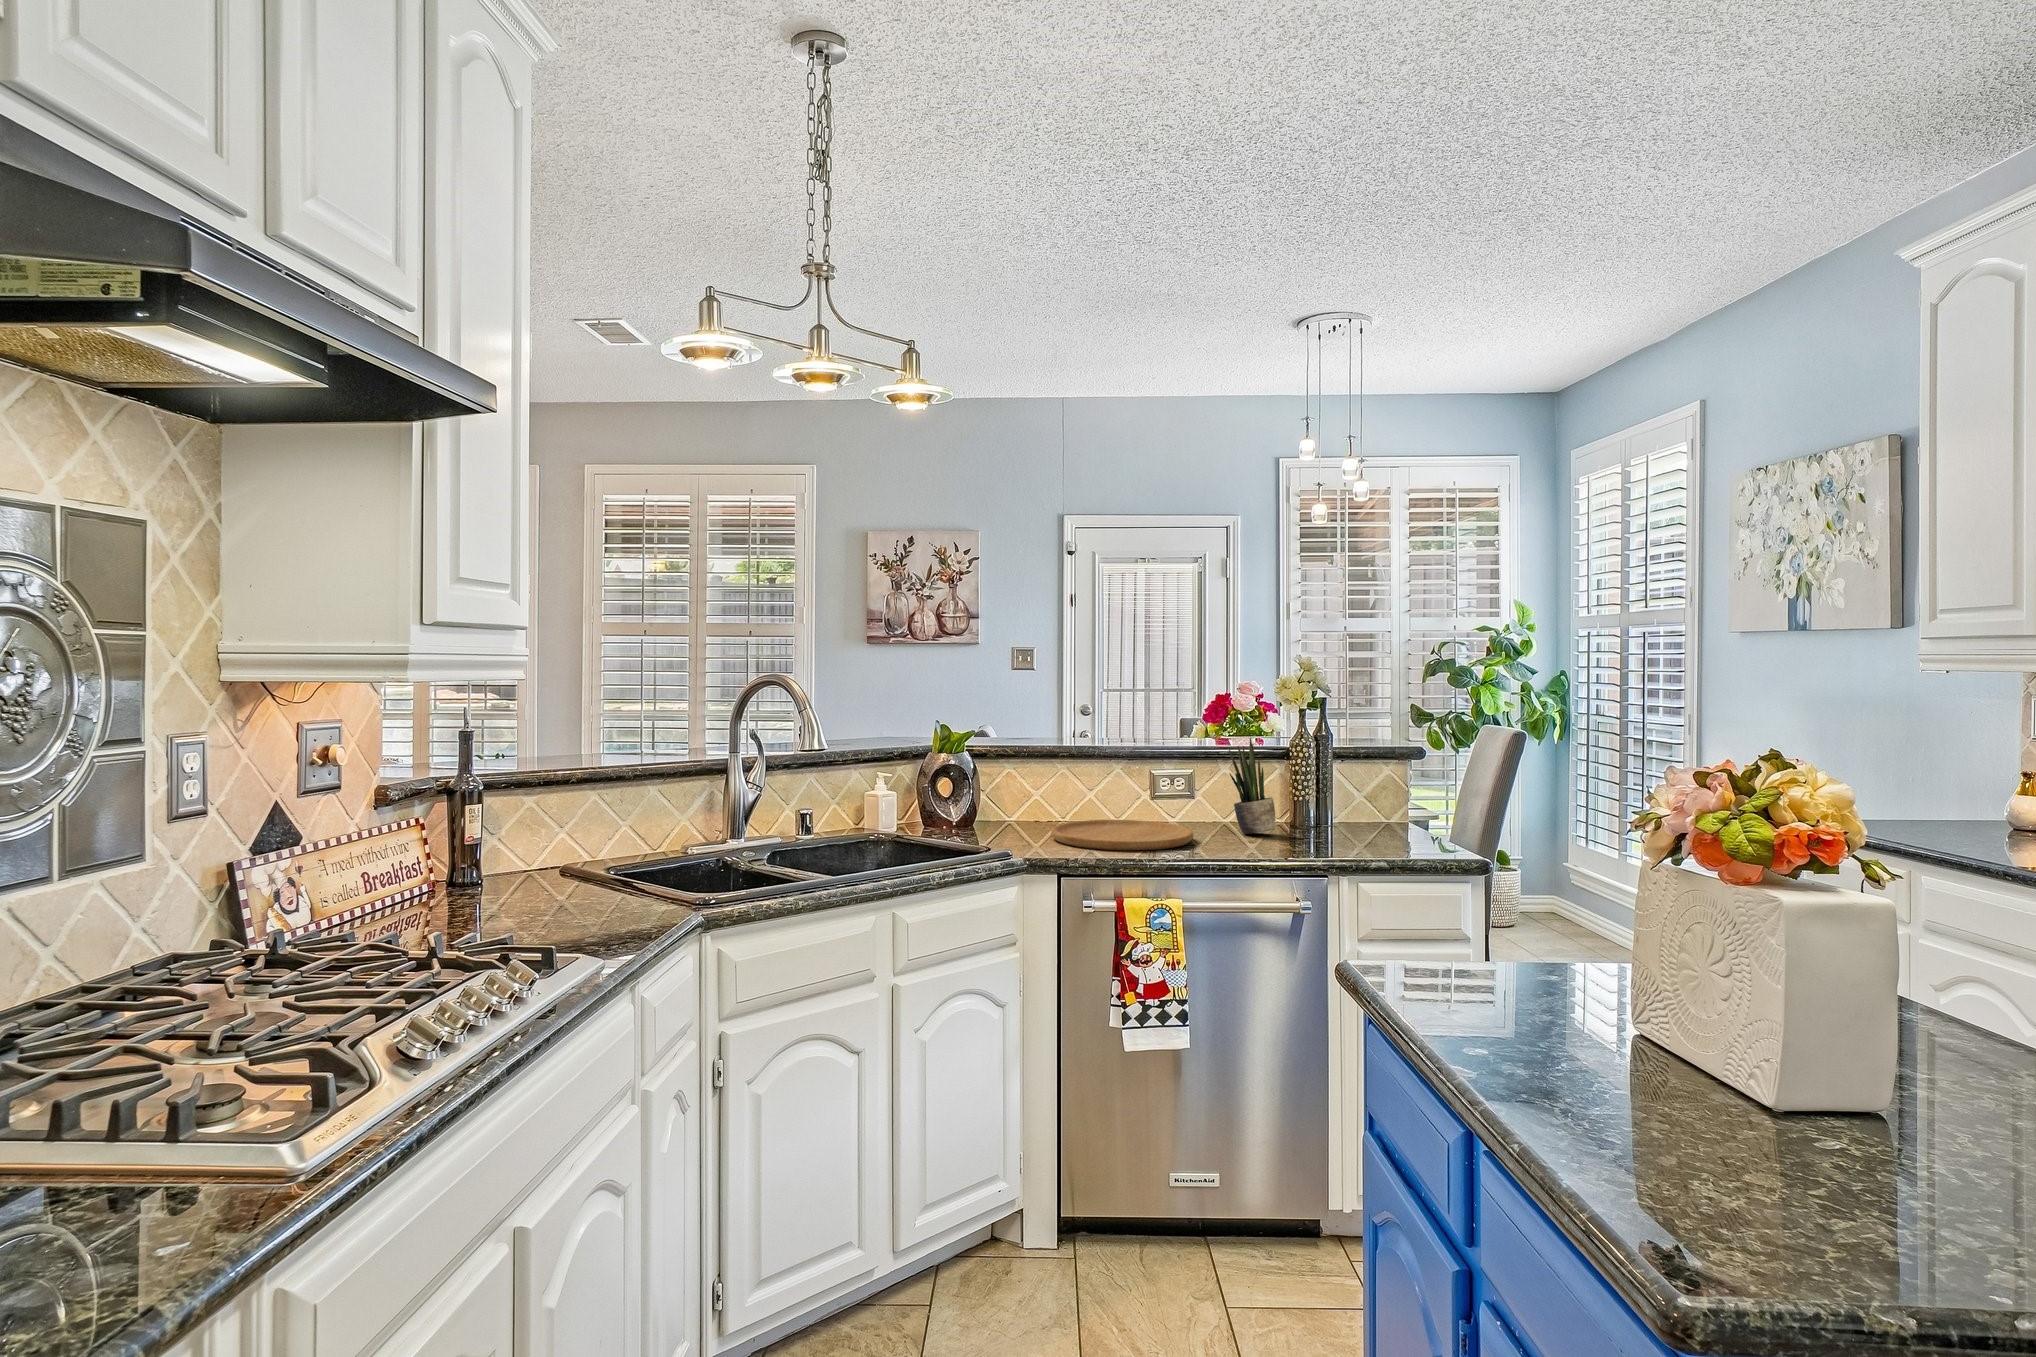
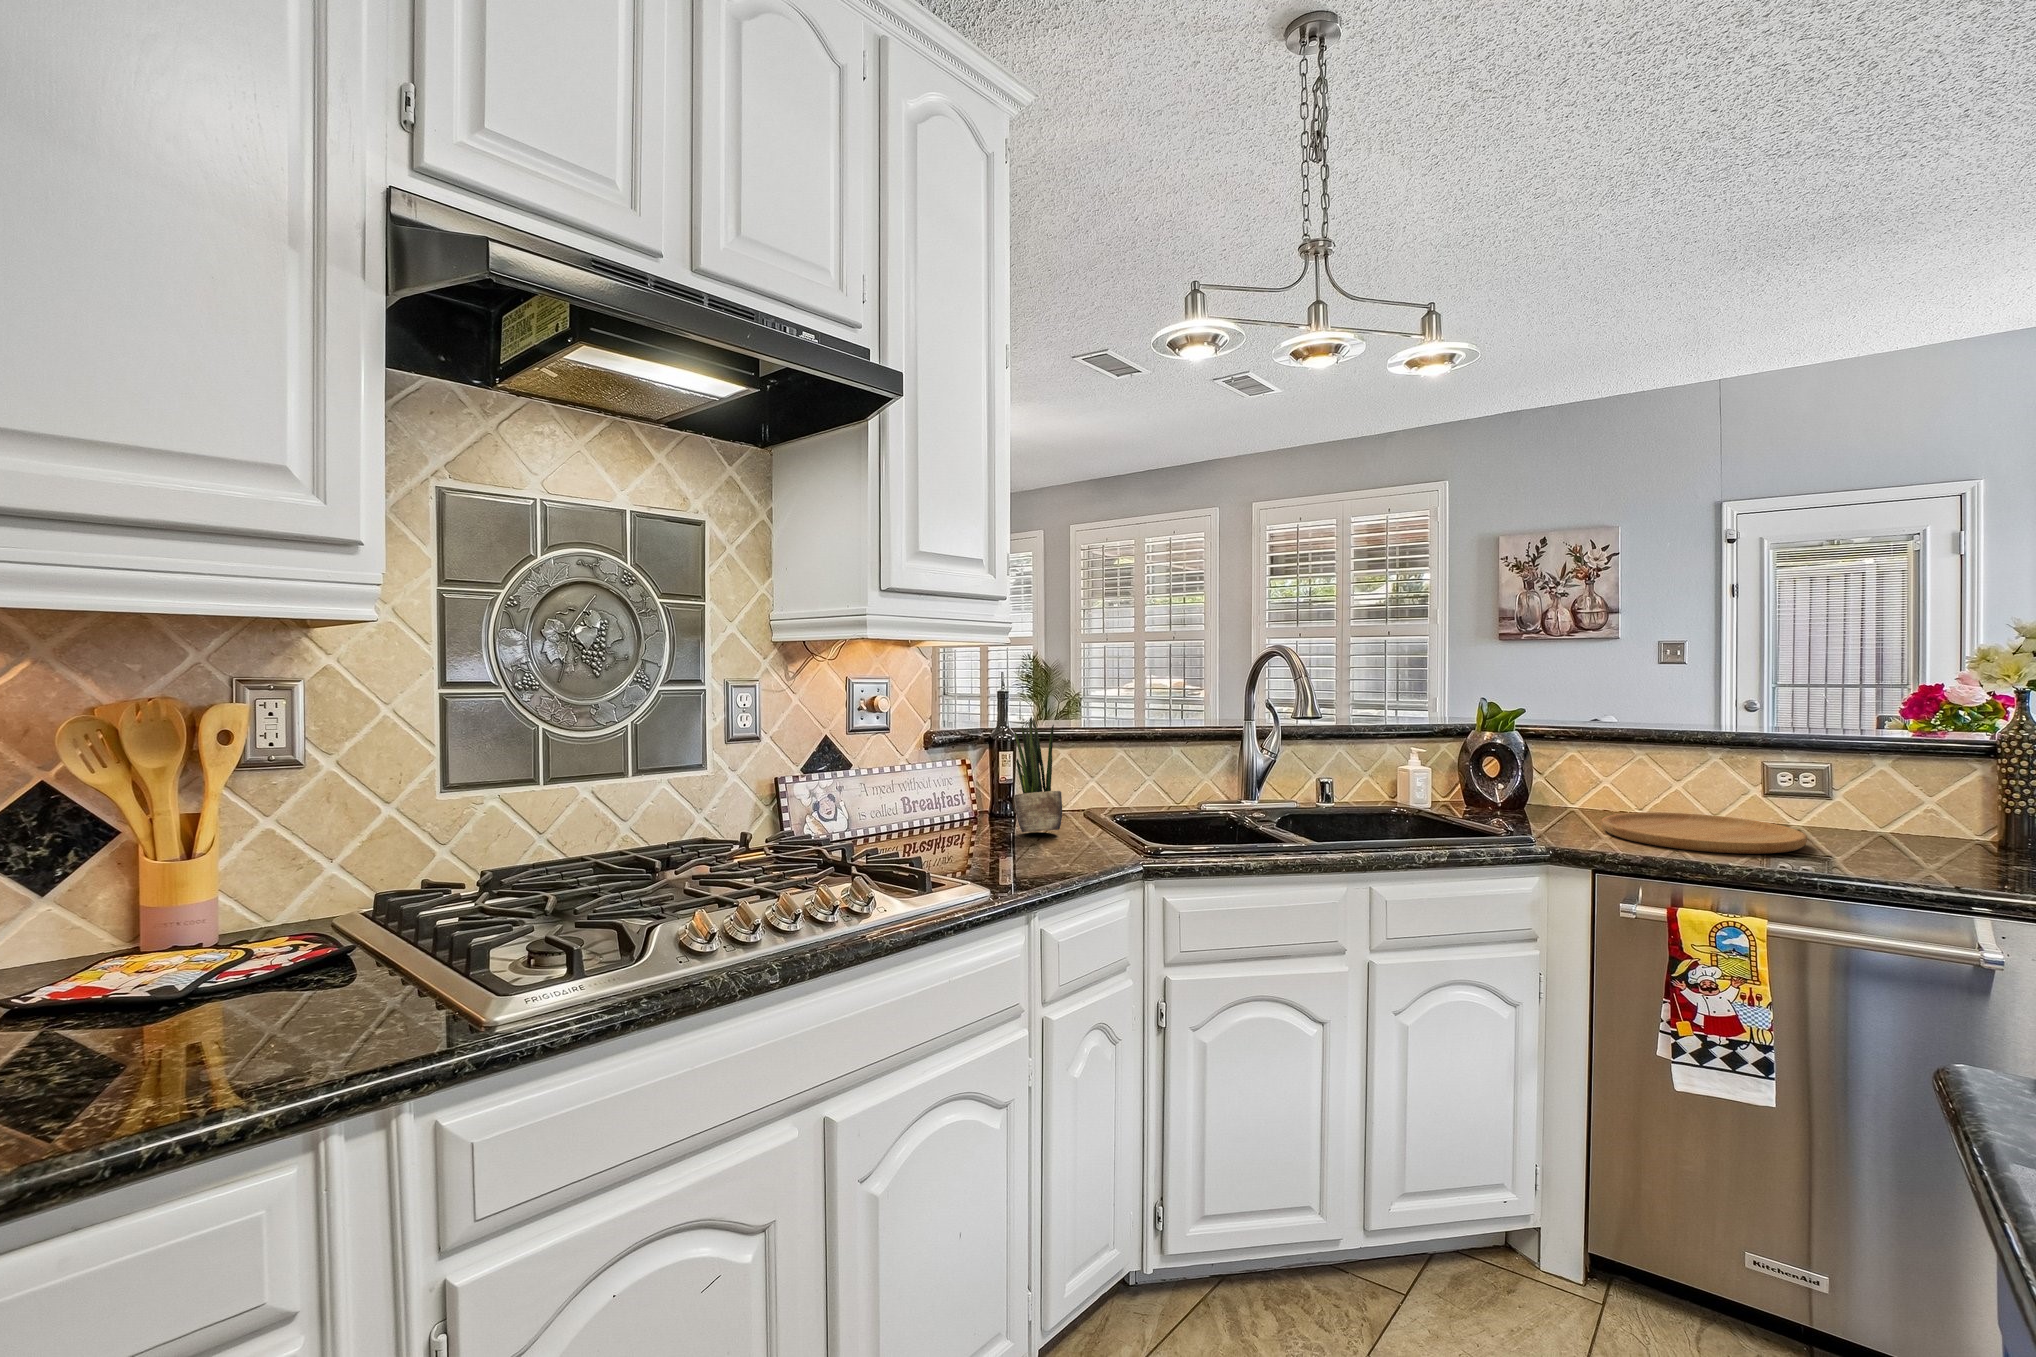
potted plant: present [1228,738,1276,834] -> present [1014,717,1062,832]

